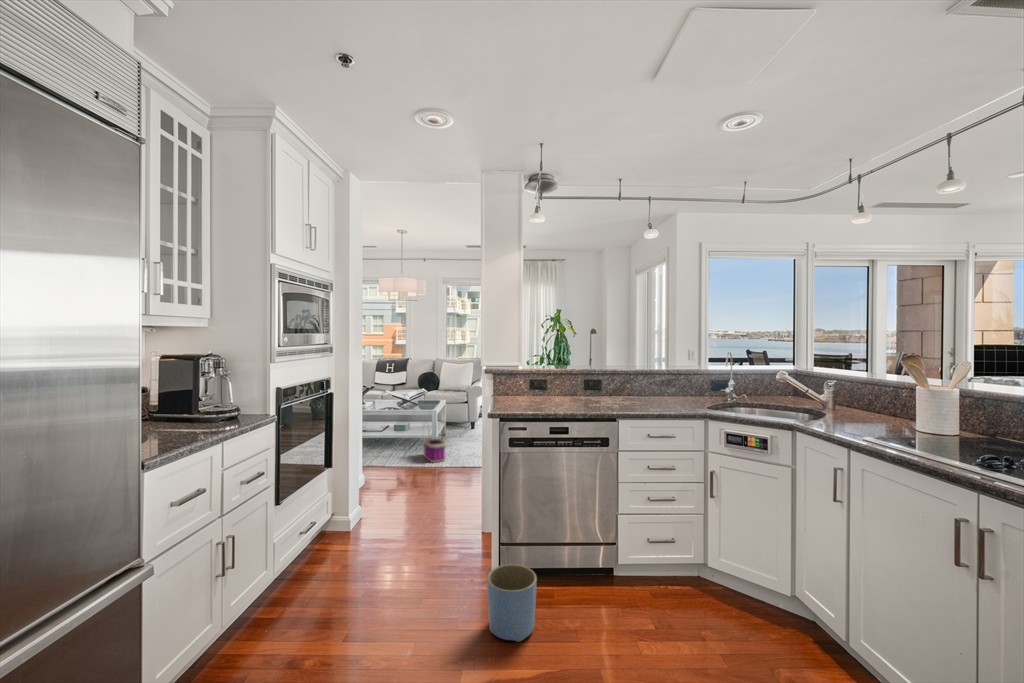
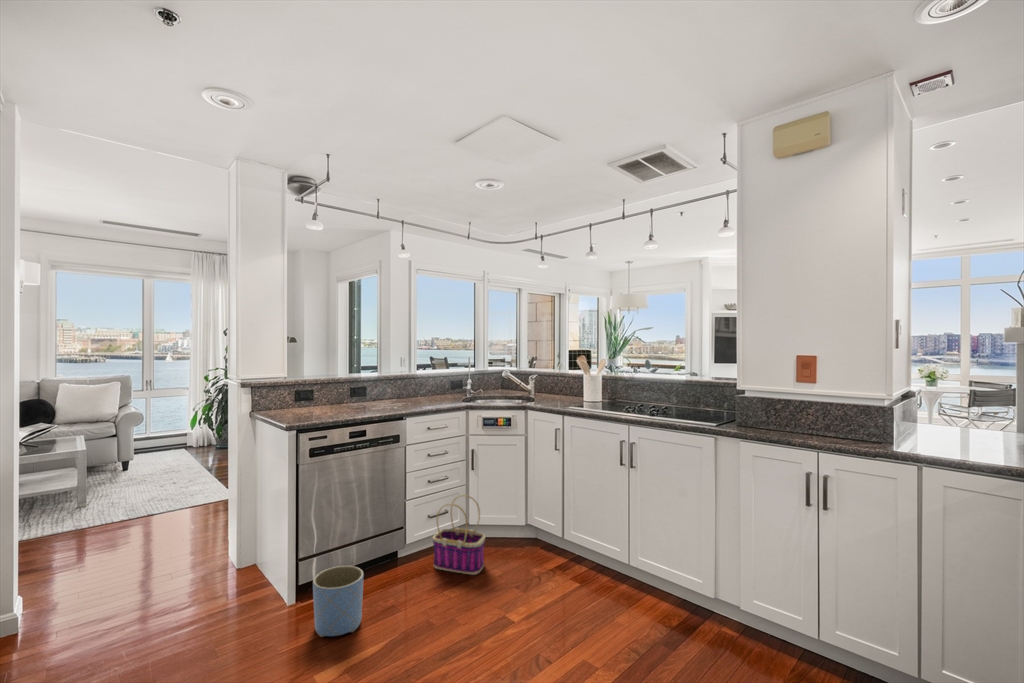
basket: present [424,438,446,463] -> present [433,495,485,575]

